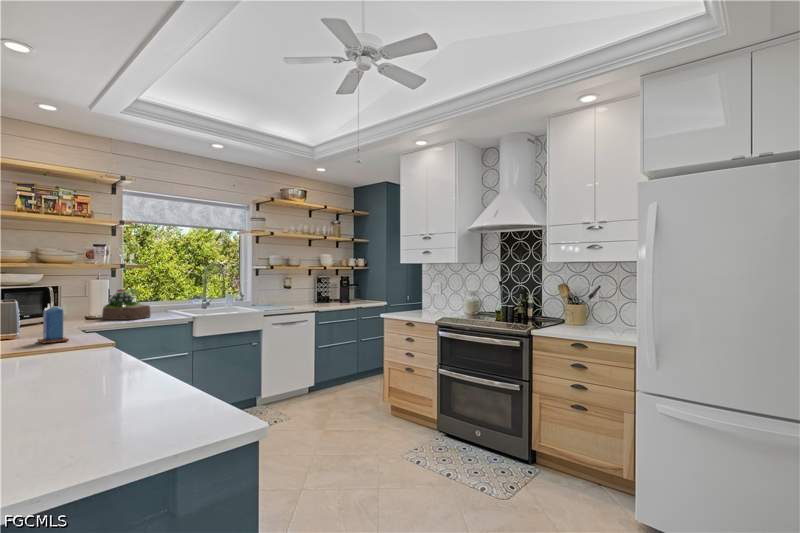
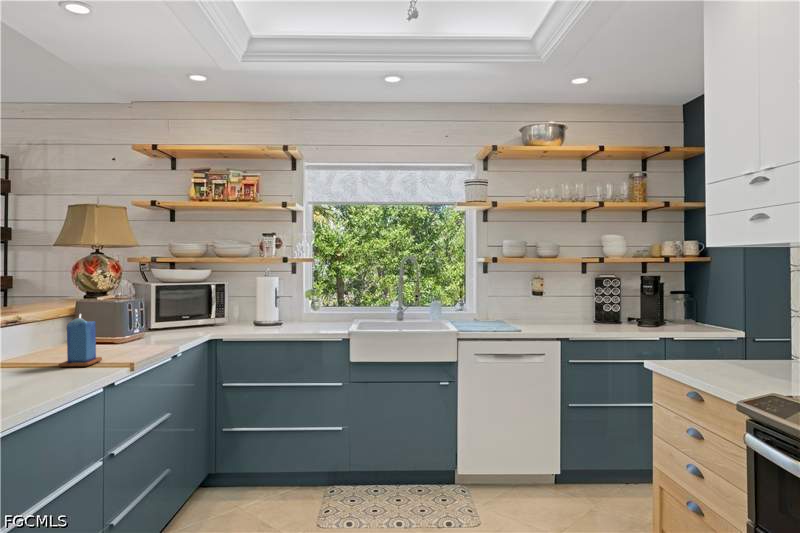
succulent plant: present [102,289,150,320] -> none [259,290,307,330]

